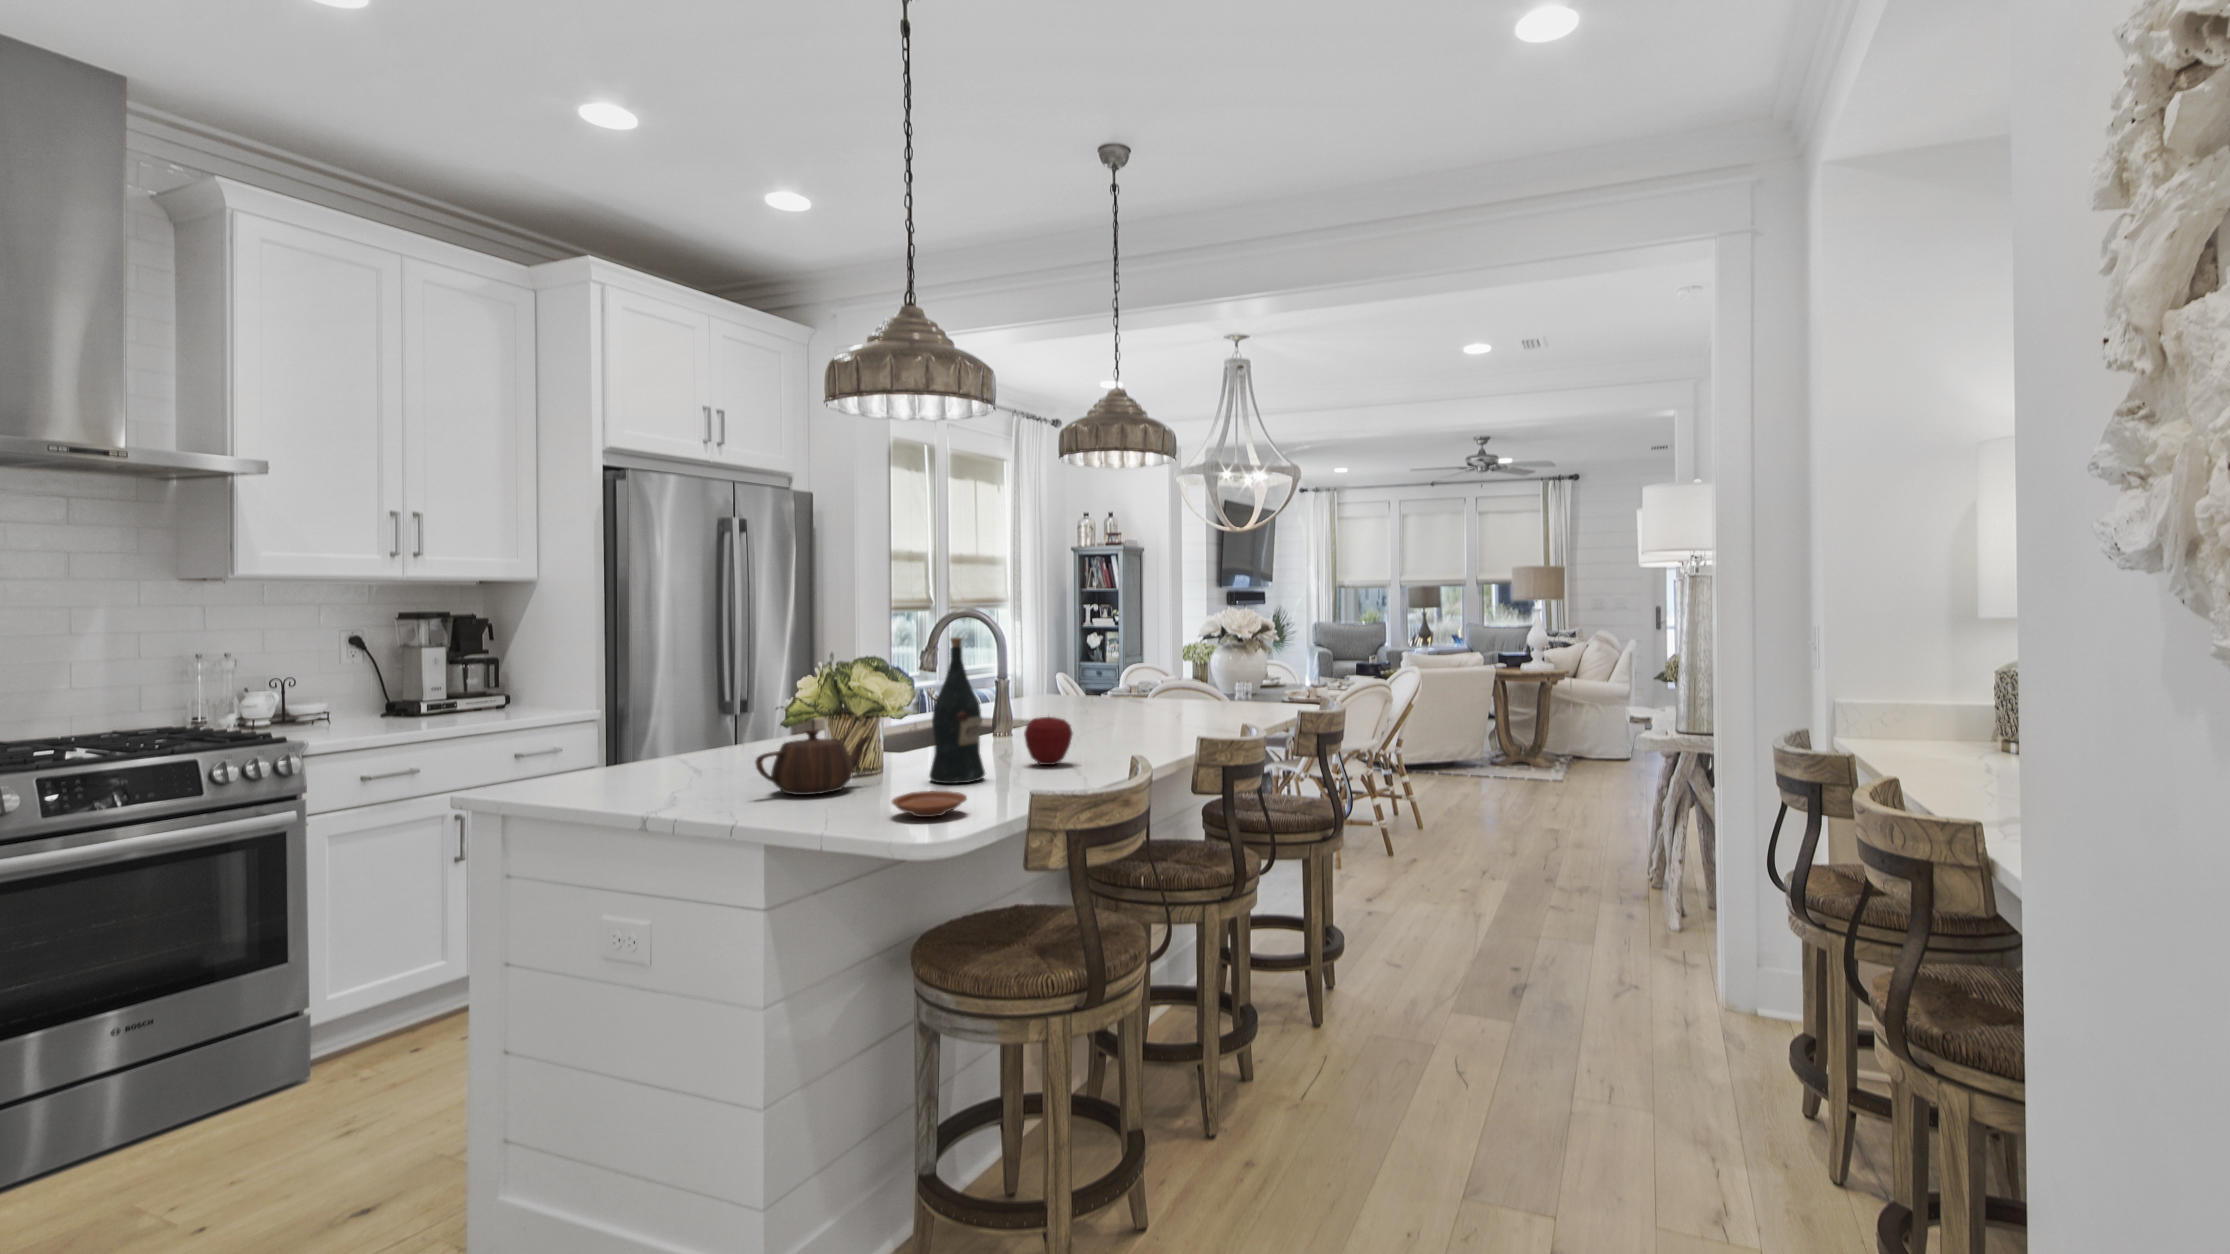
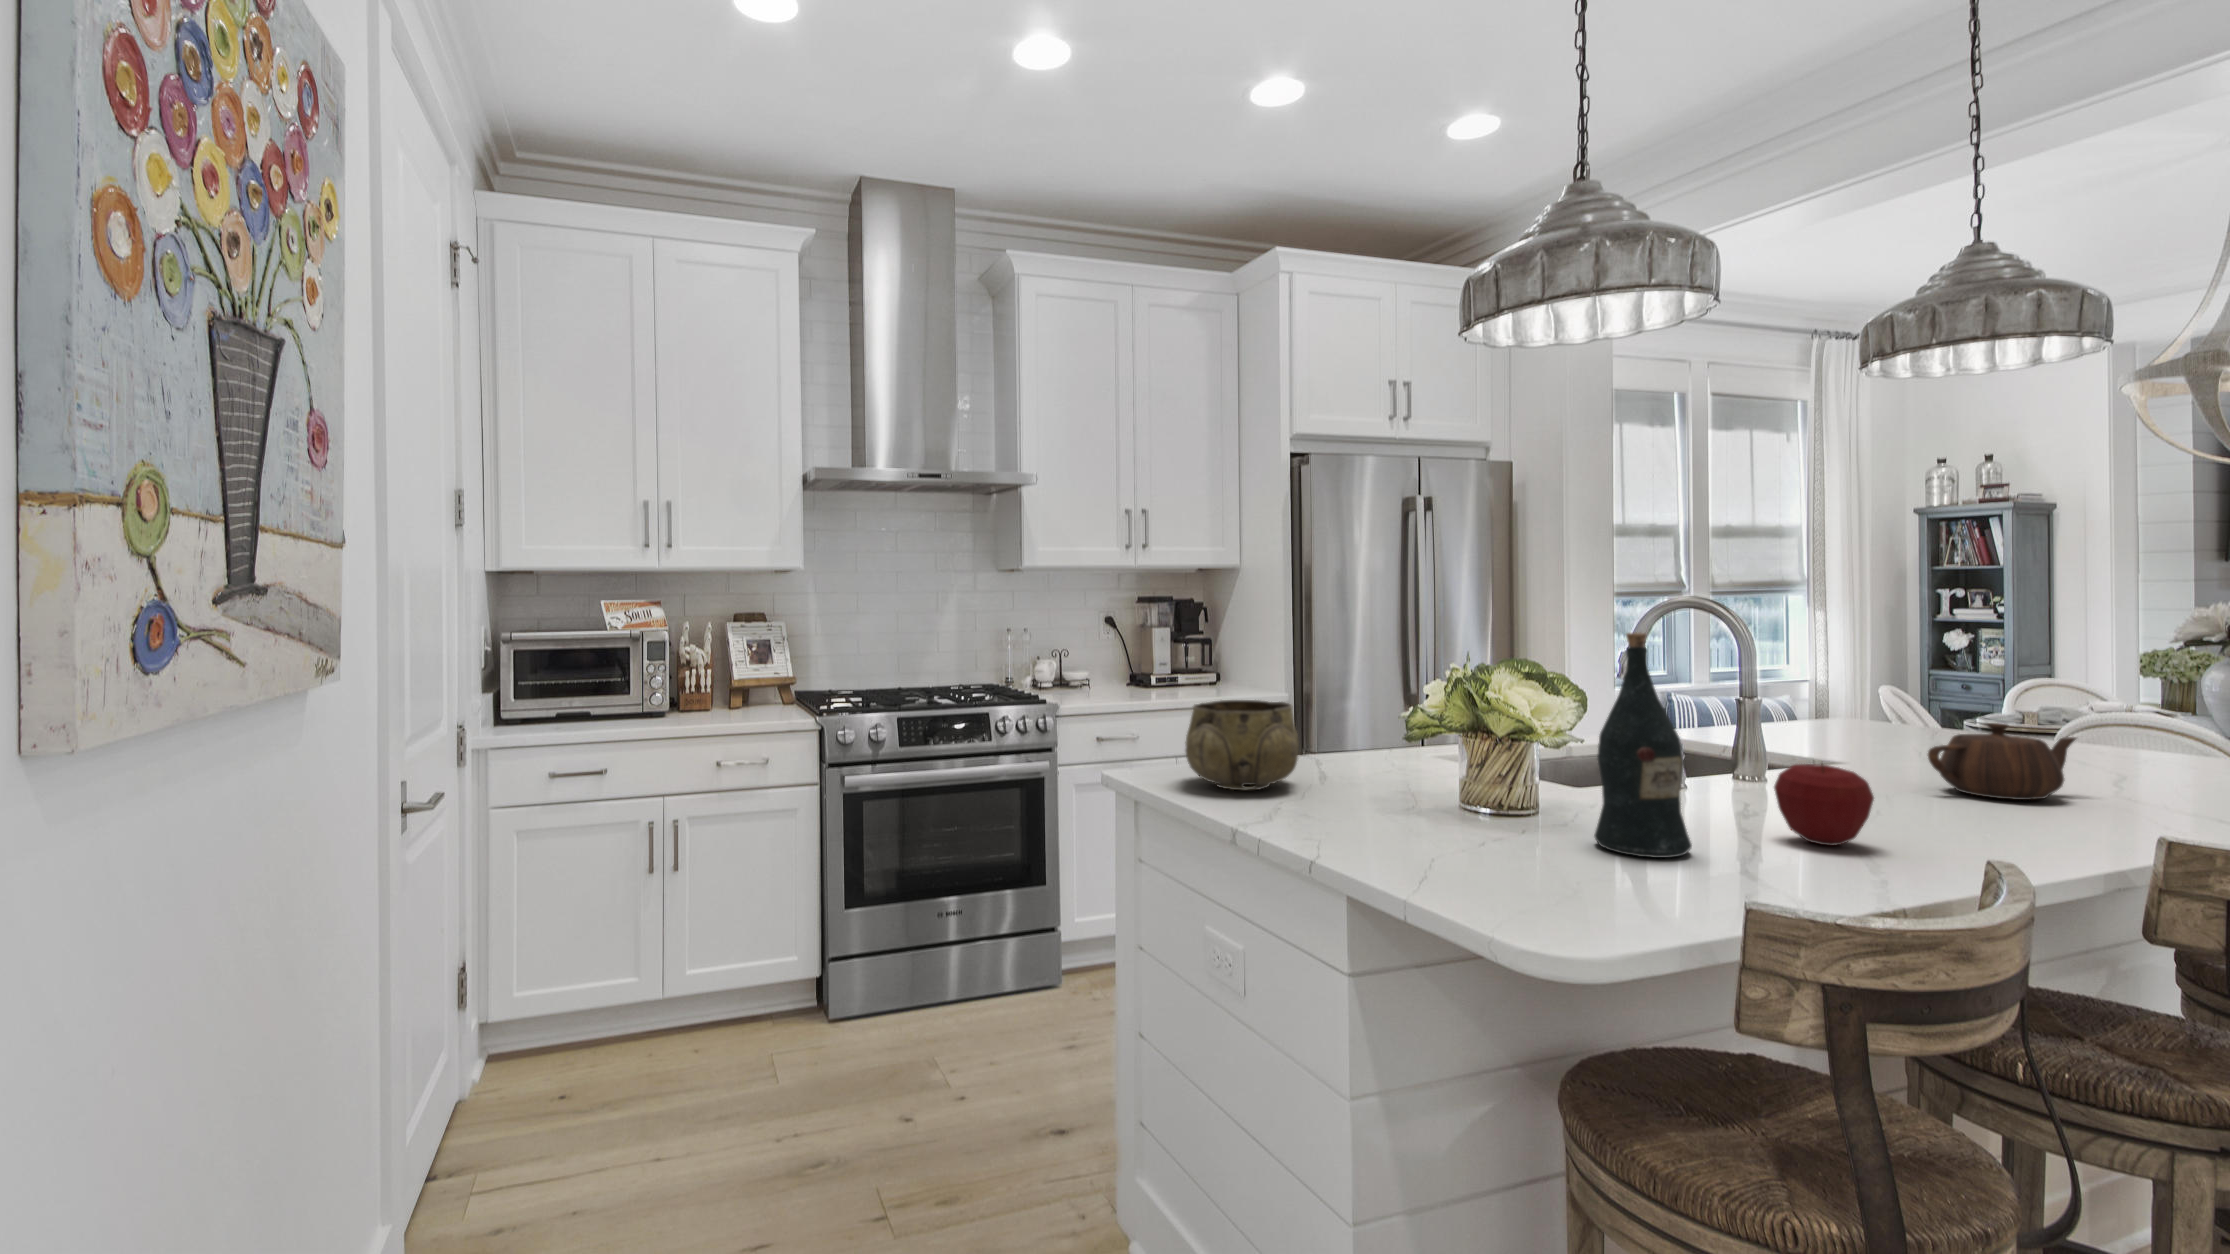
decorative bowl: none [583,706,695,786] -> present [1185,700,1299,790]
teapot: present [755,730,870,795] -> present [1928,723,2076,800]
plate: present [892,791,967,817] -> none [1494,870,1626,921]

